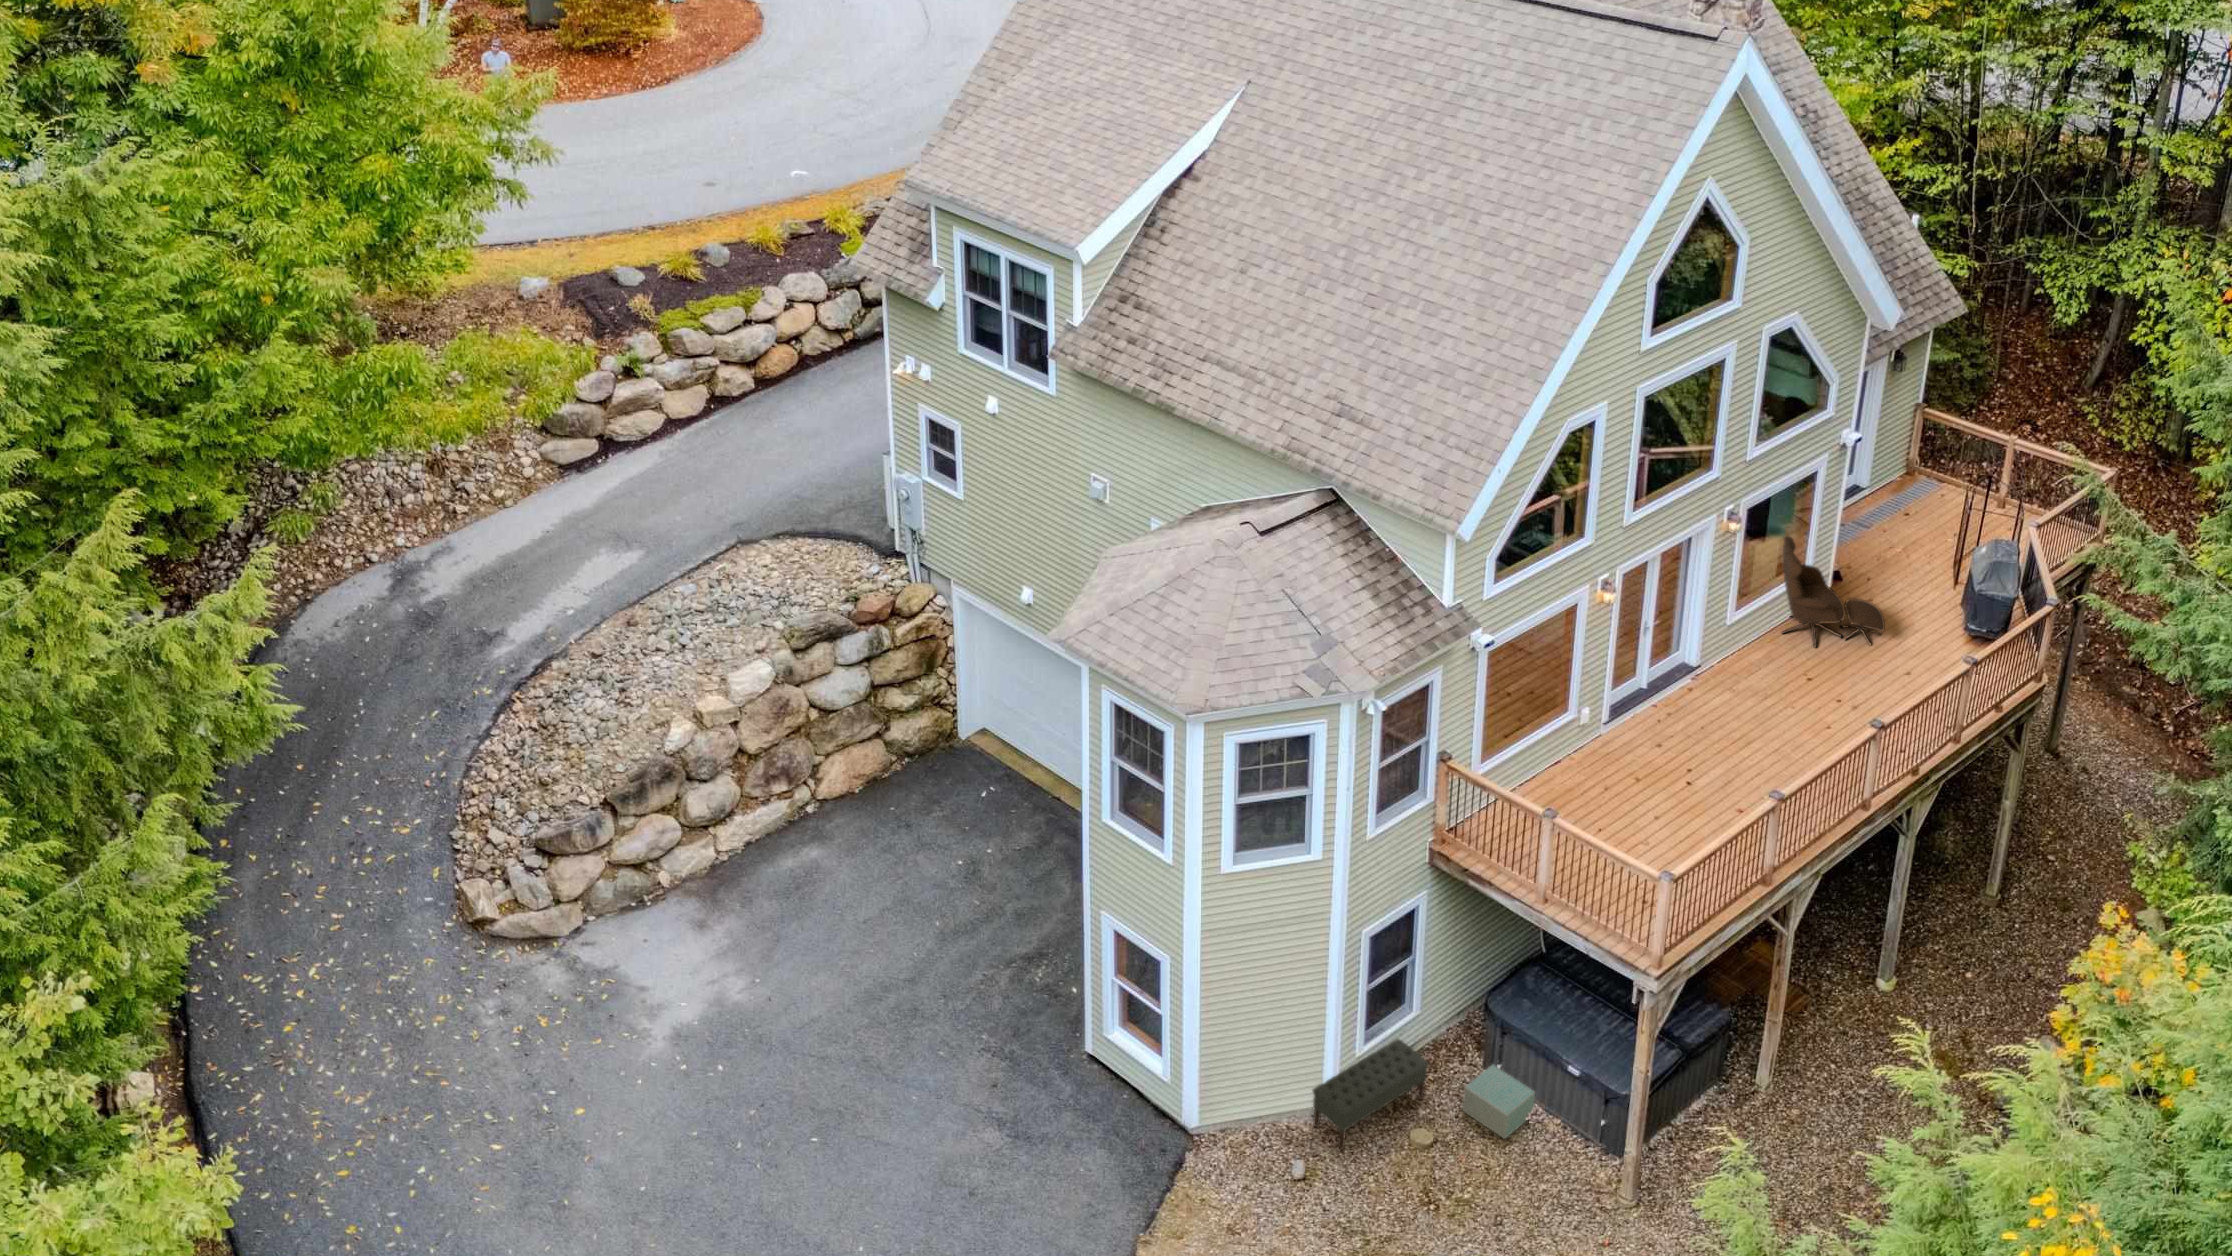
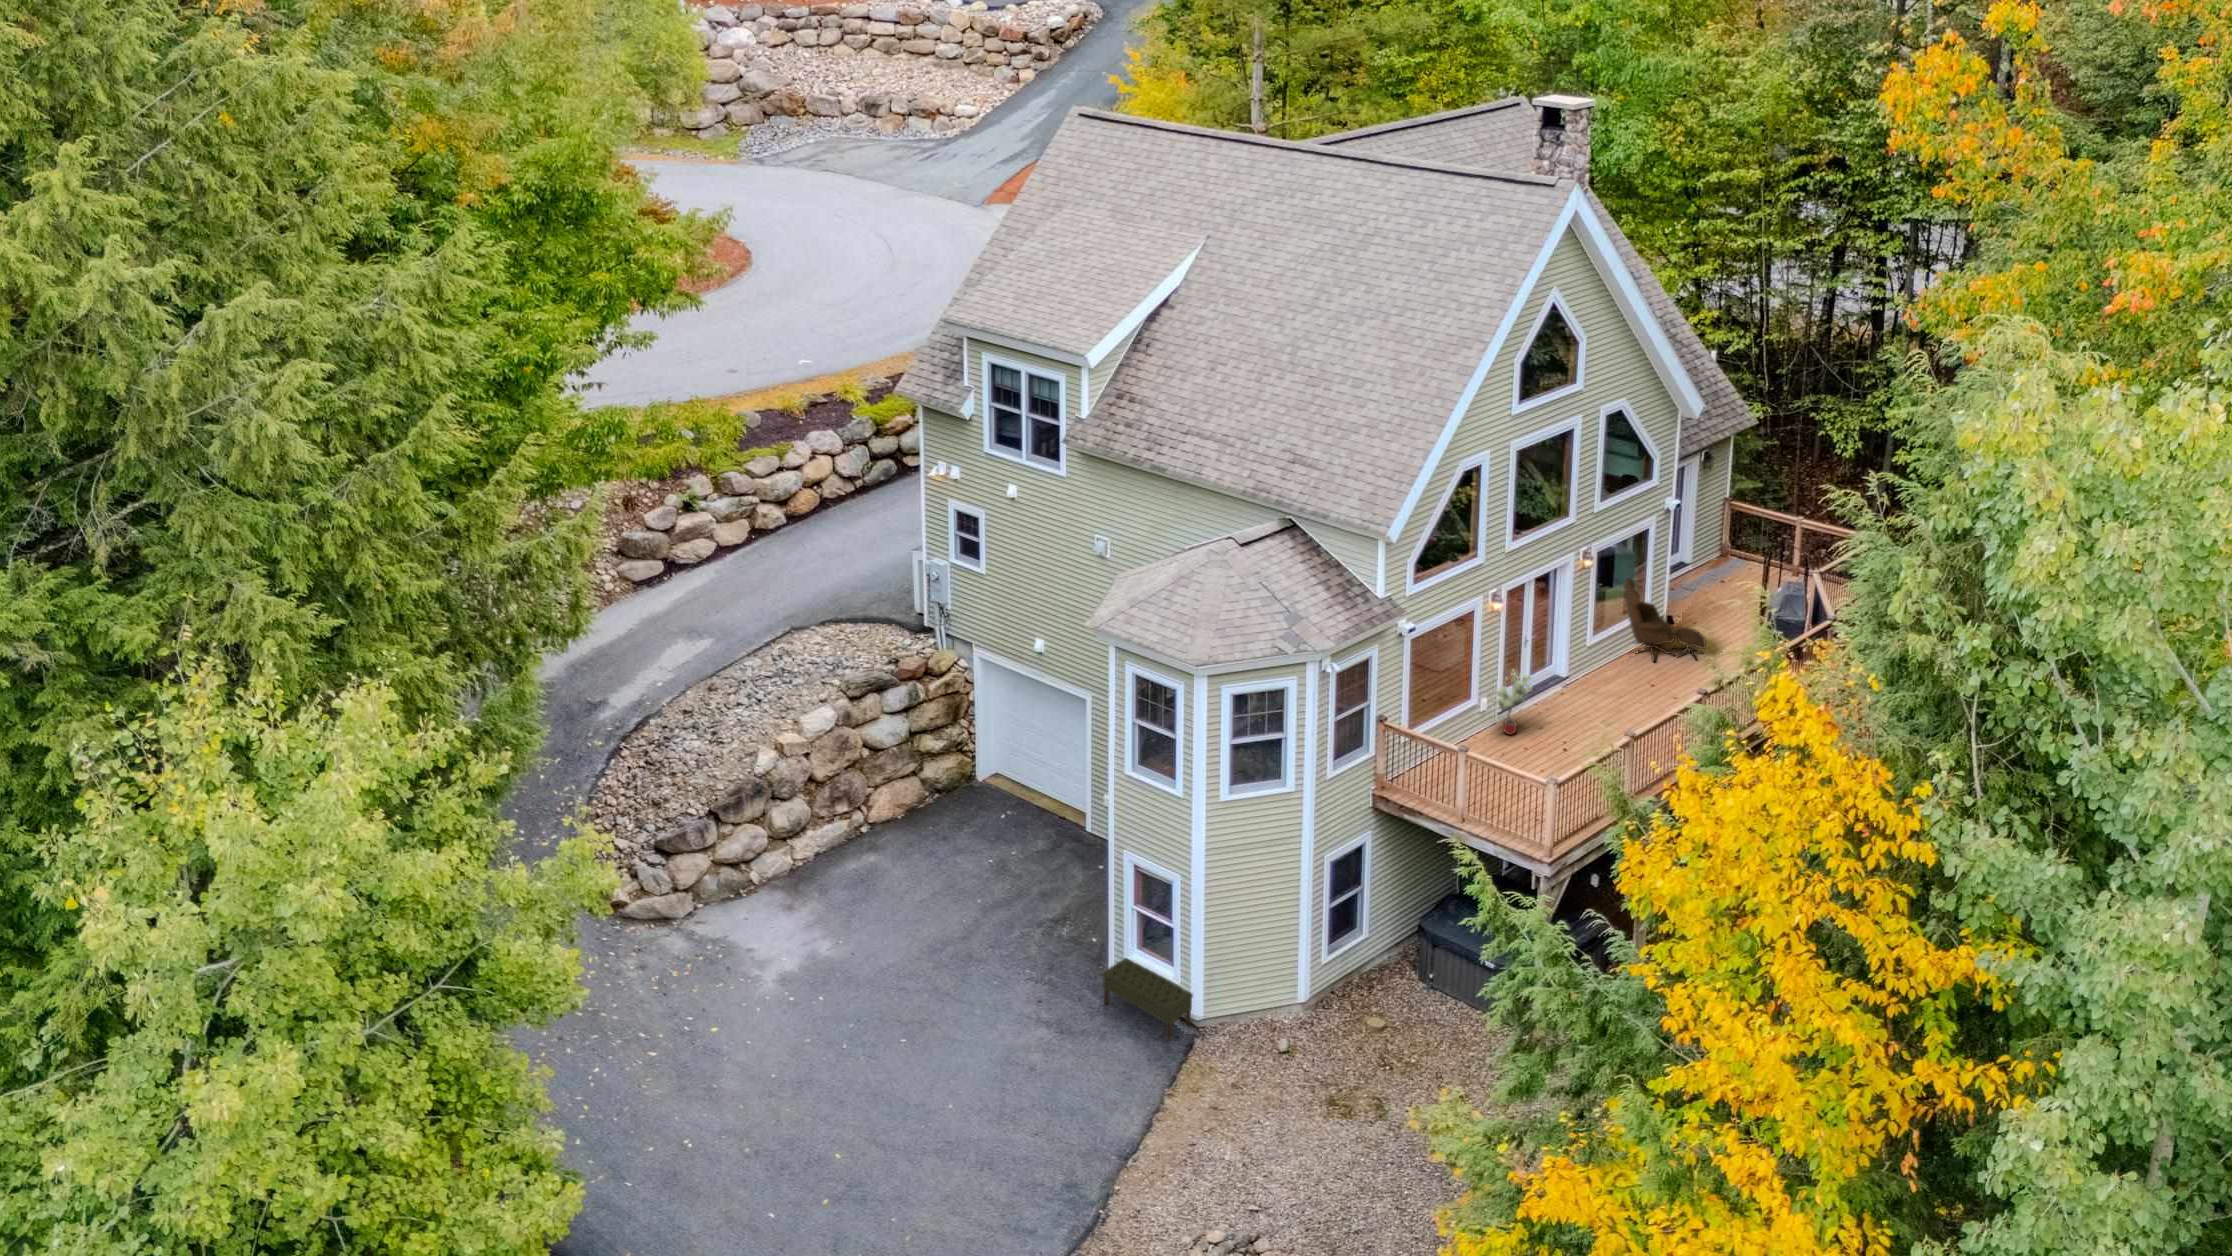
potted tree: none [1594,674,1652,757] -> present [1492,673,1532,735]
bench: present [1313,1039,1429,1150] -> present [1103,959,1193,1041]
storage box: present [1463,1064,1535,1139] -> none [1403,973,1459,1026]

